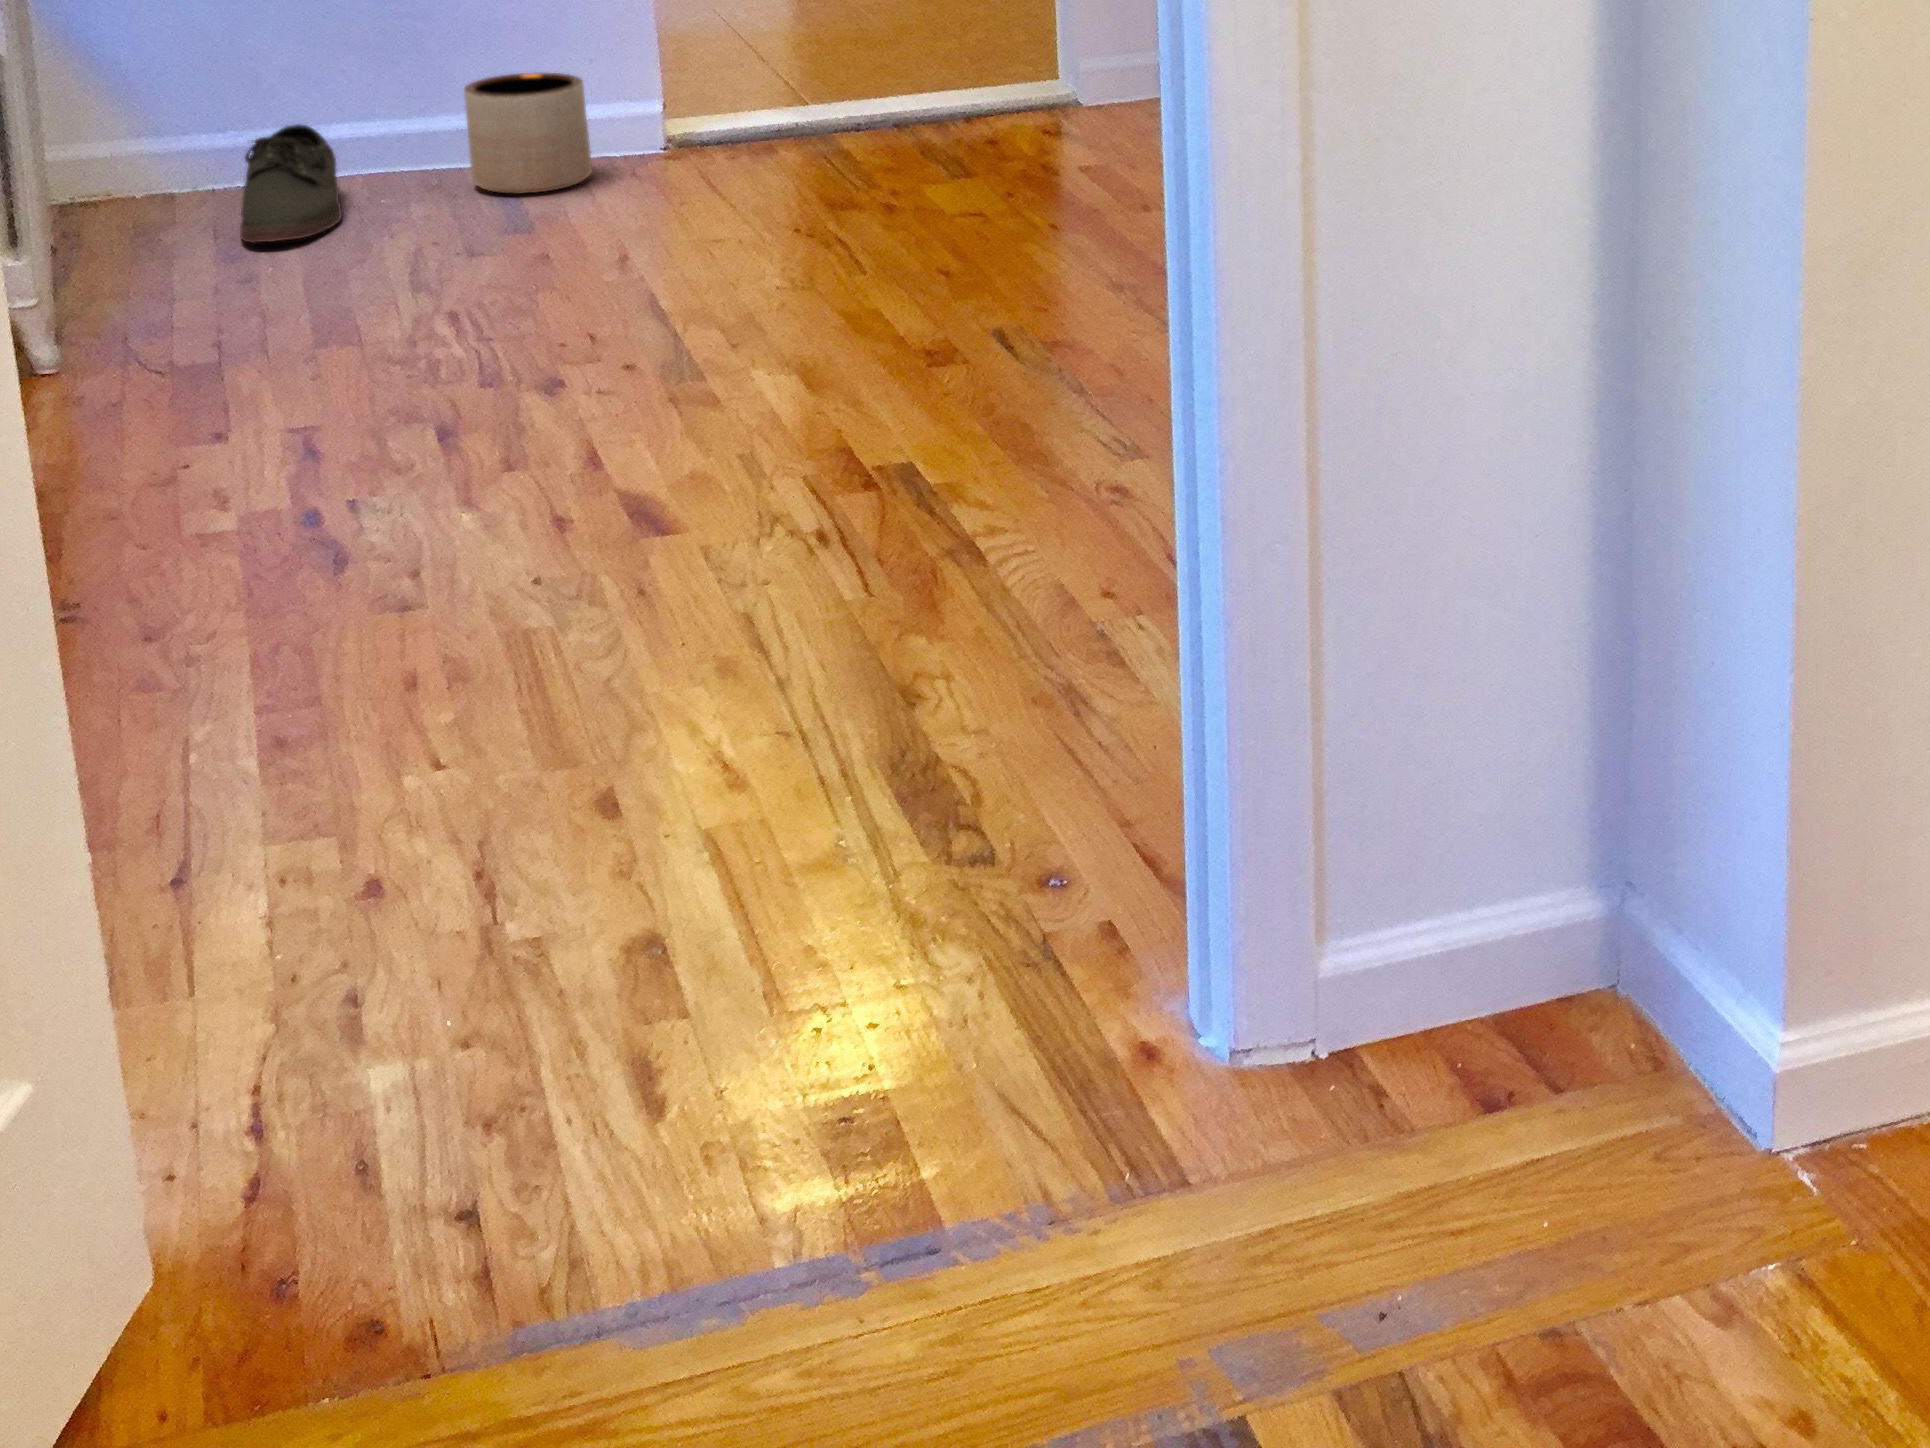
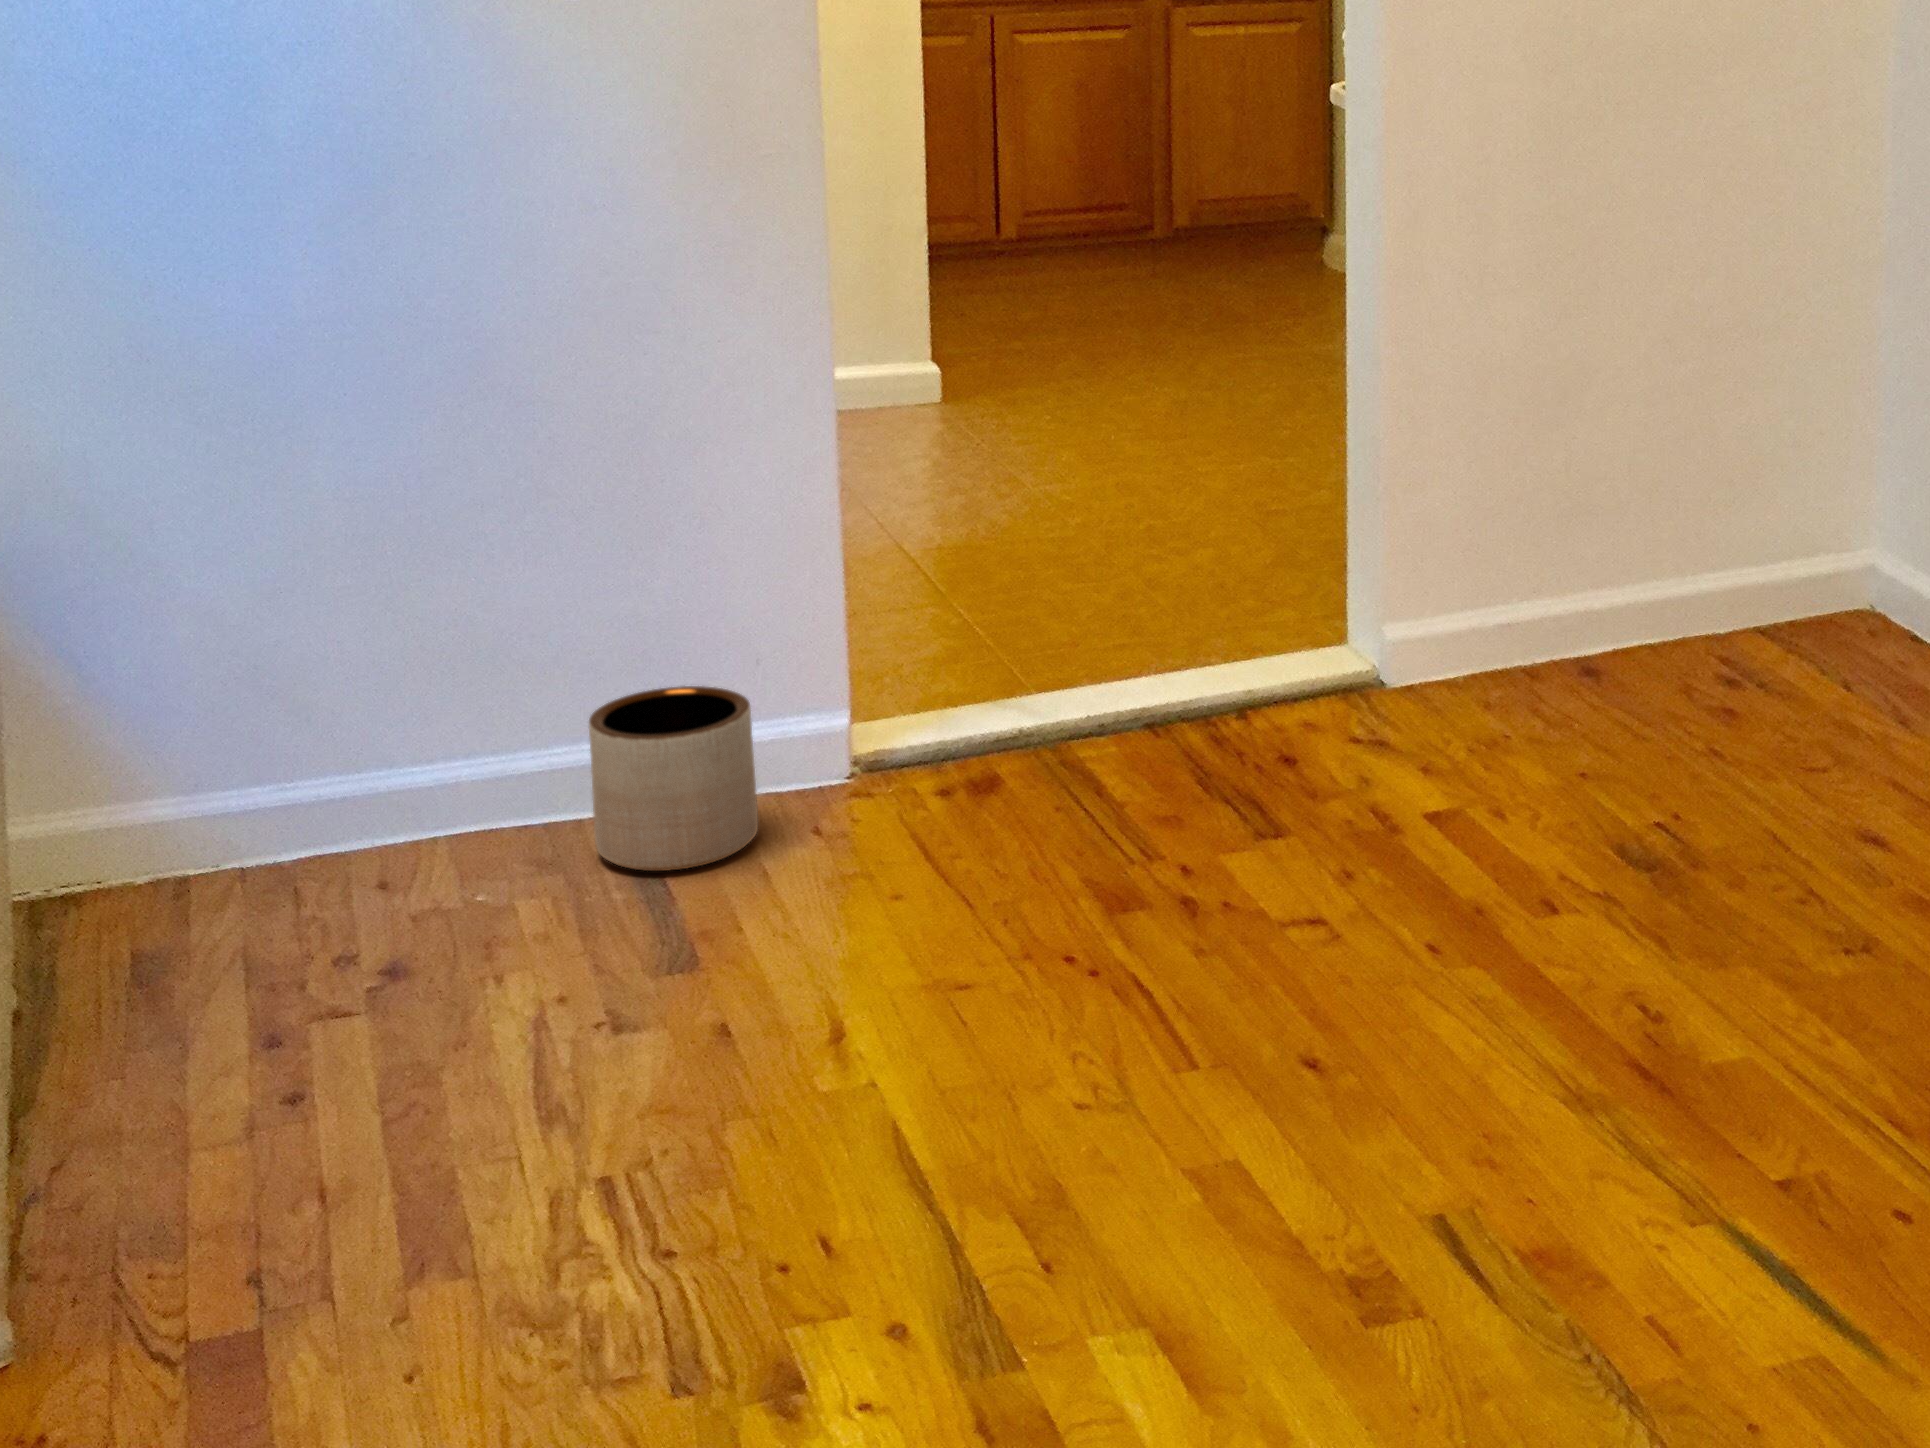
shoe: present [240,124,342,242] -> none [276,775,419,985]

